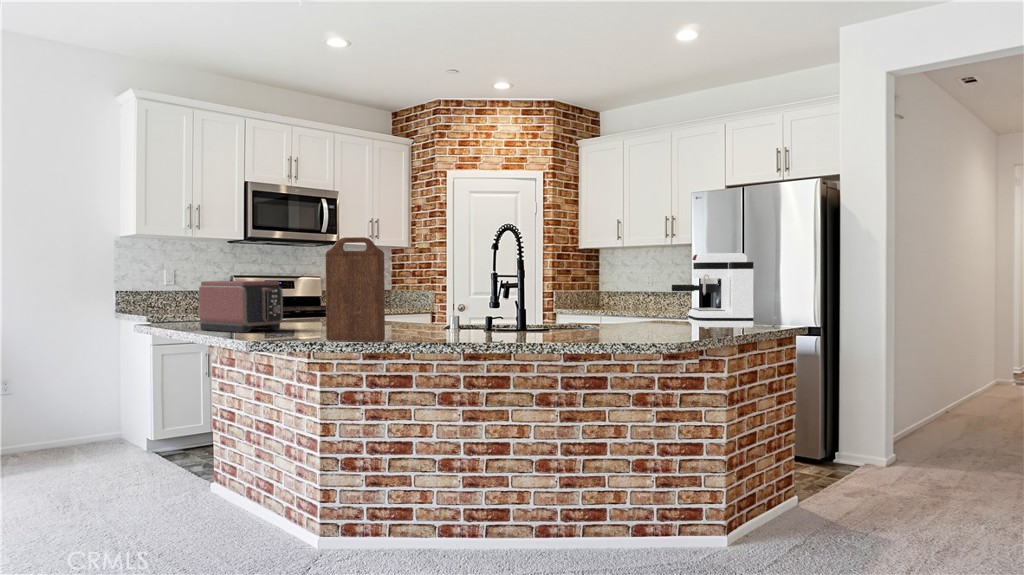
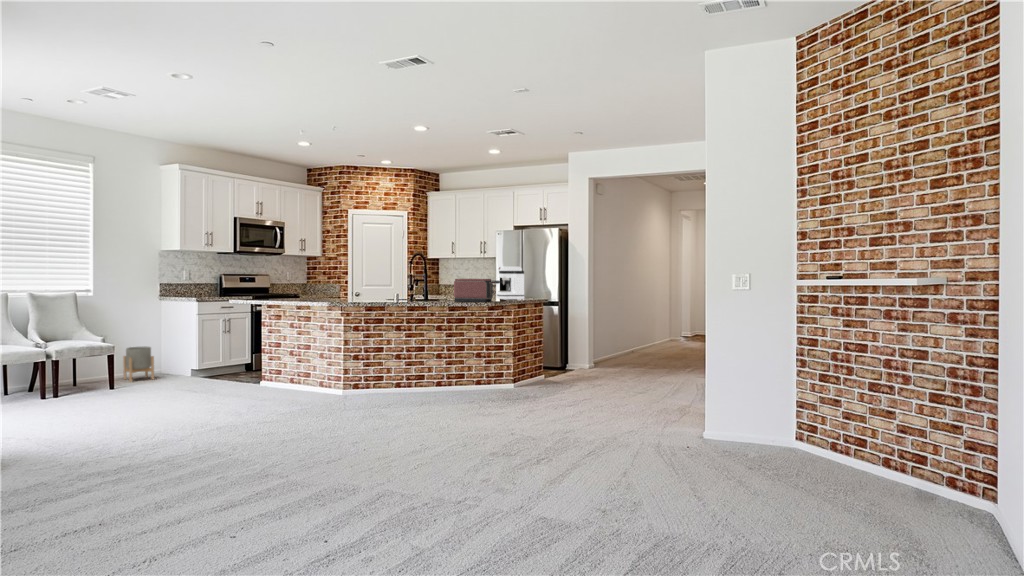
cutting board: present [326,237,385,341] -> none [356,262,381,304]
toaster: present [199,281,283,333] -> present [454,279,495,302]
planter: none [45,395,93,458] -> present [123,346,154,382]

